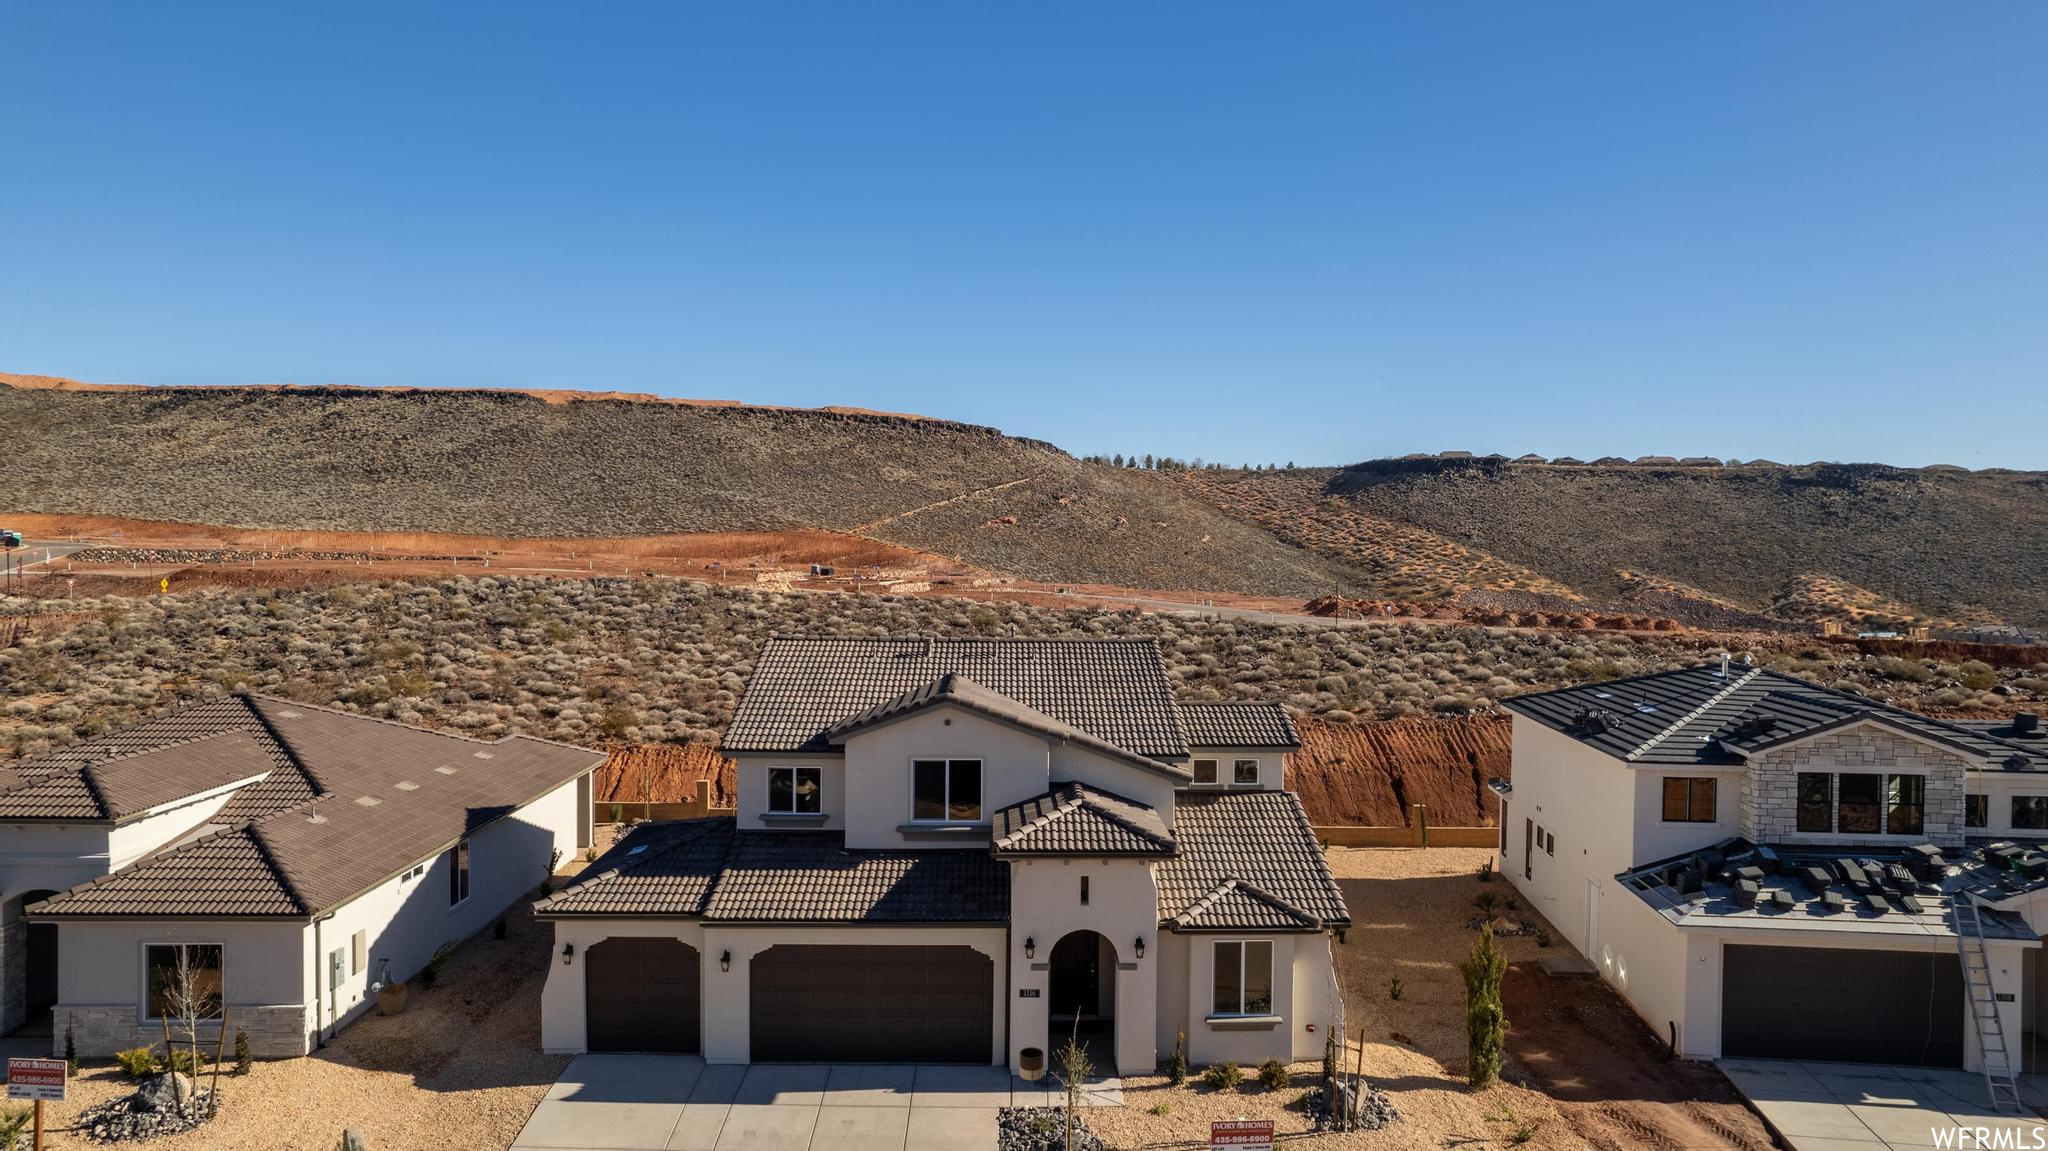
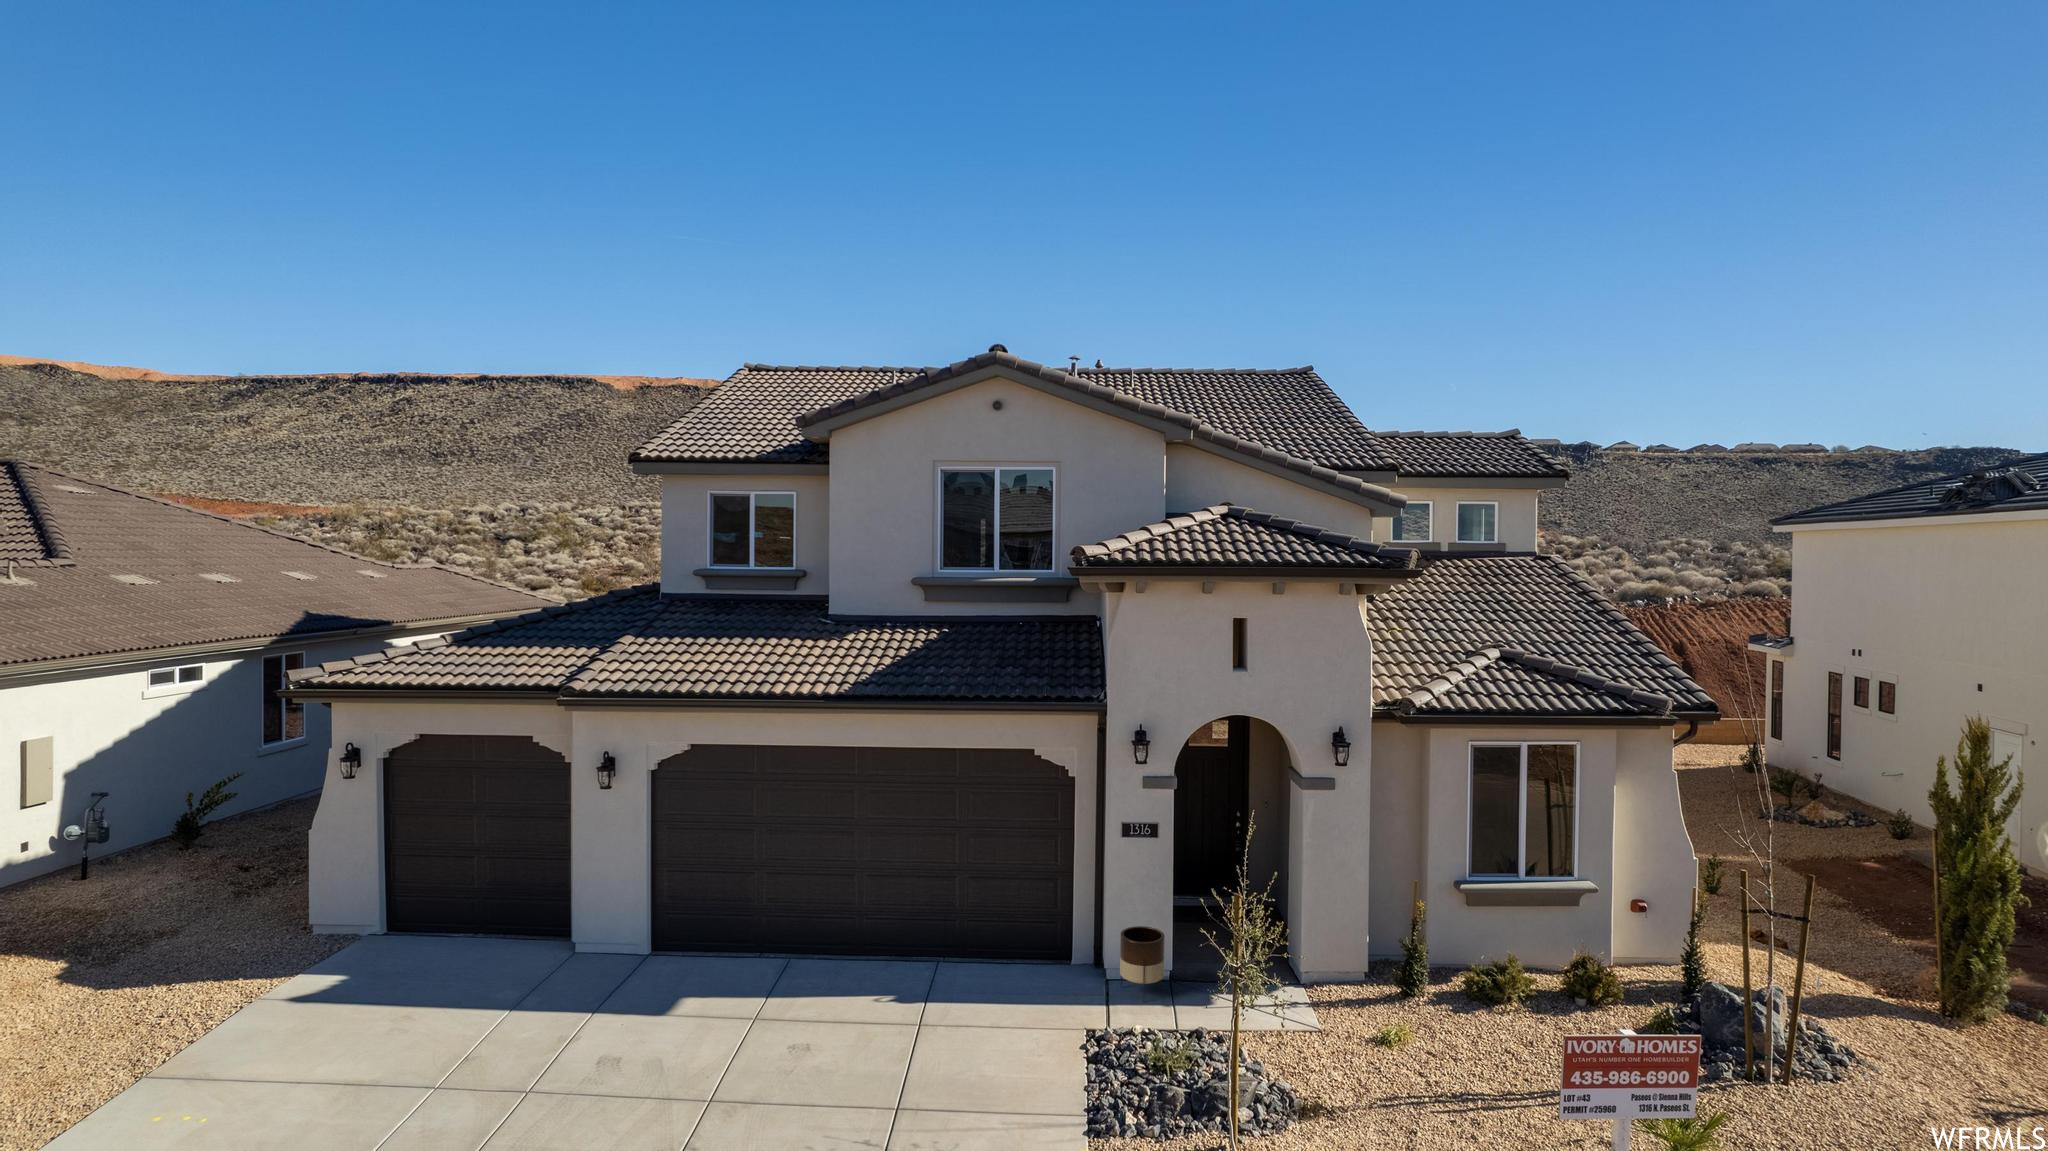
woven basket: present [378,982,407,1015] -> none [106,826,159,878]

